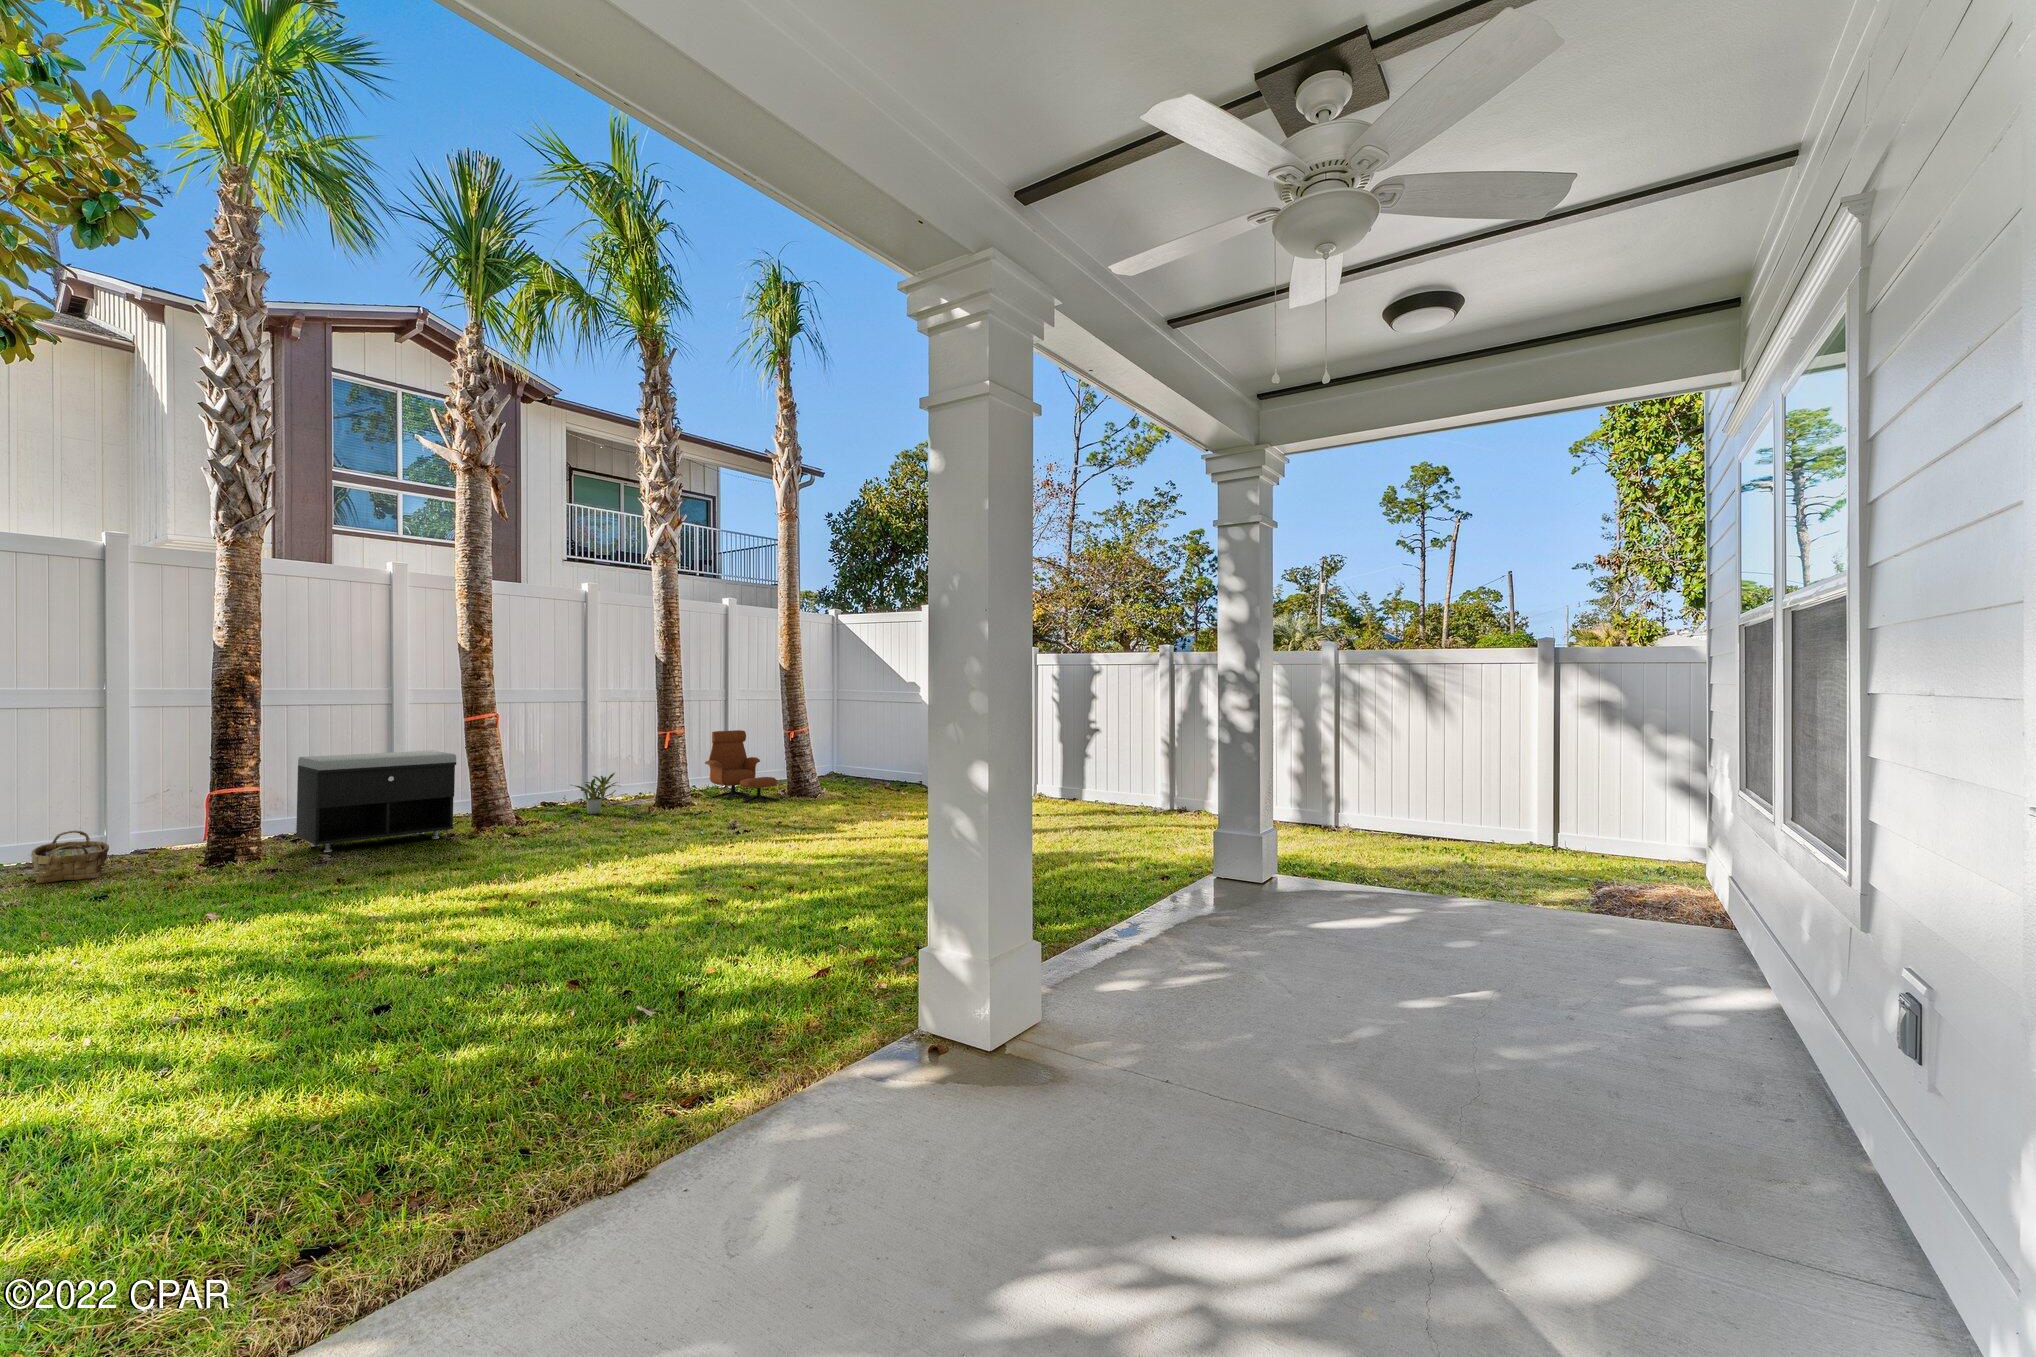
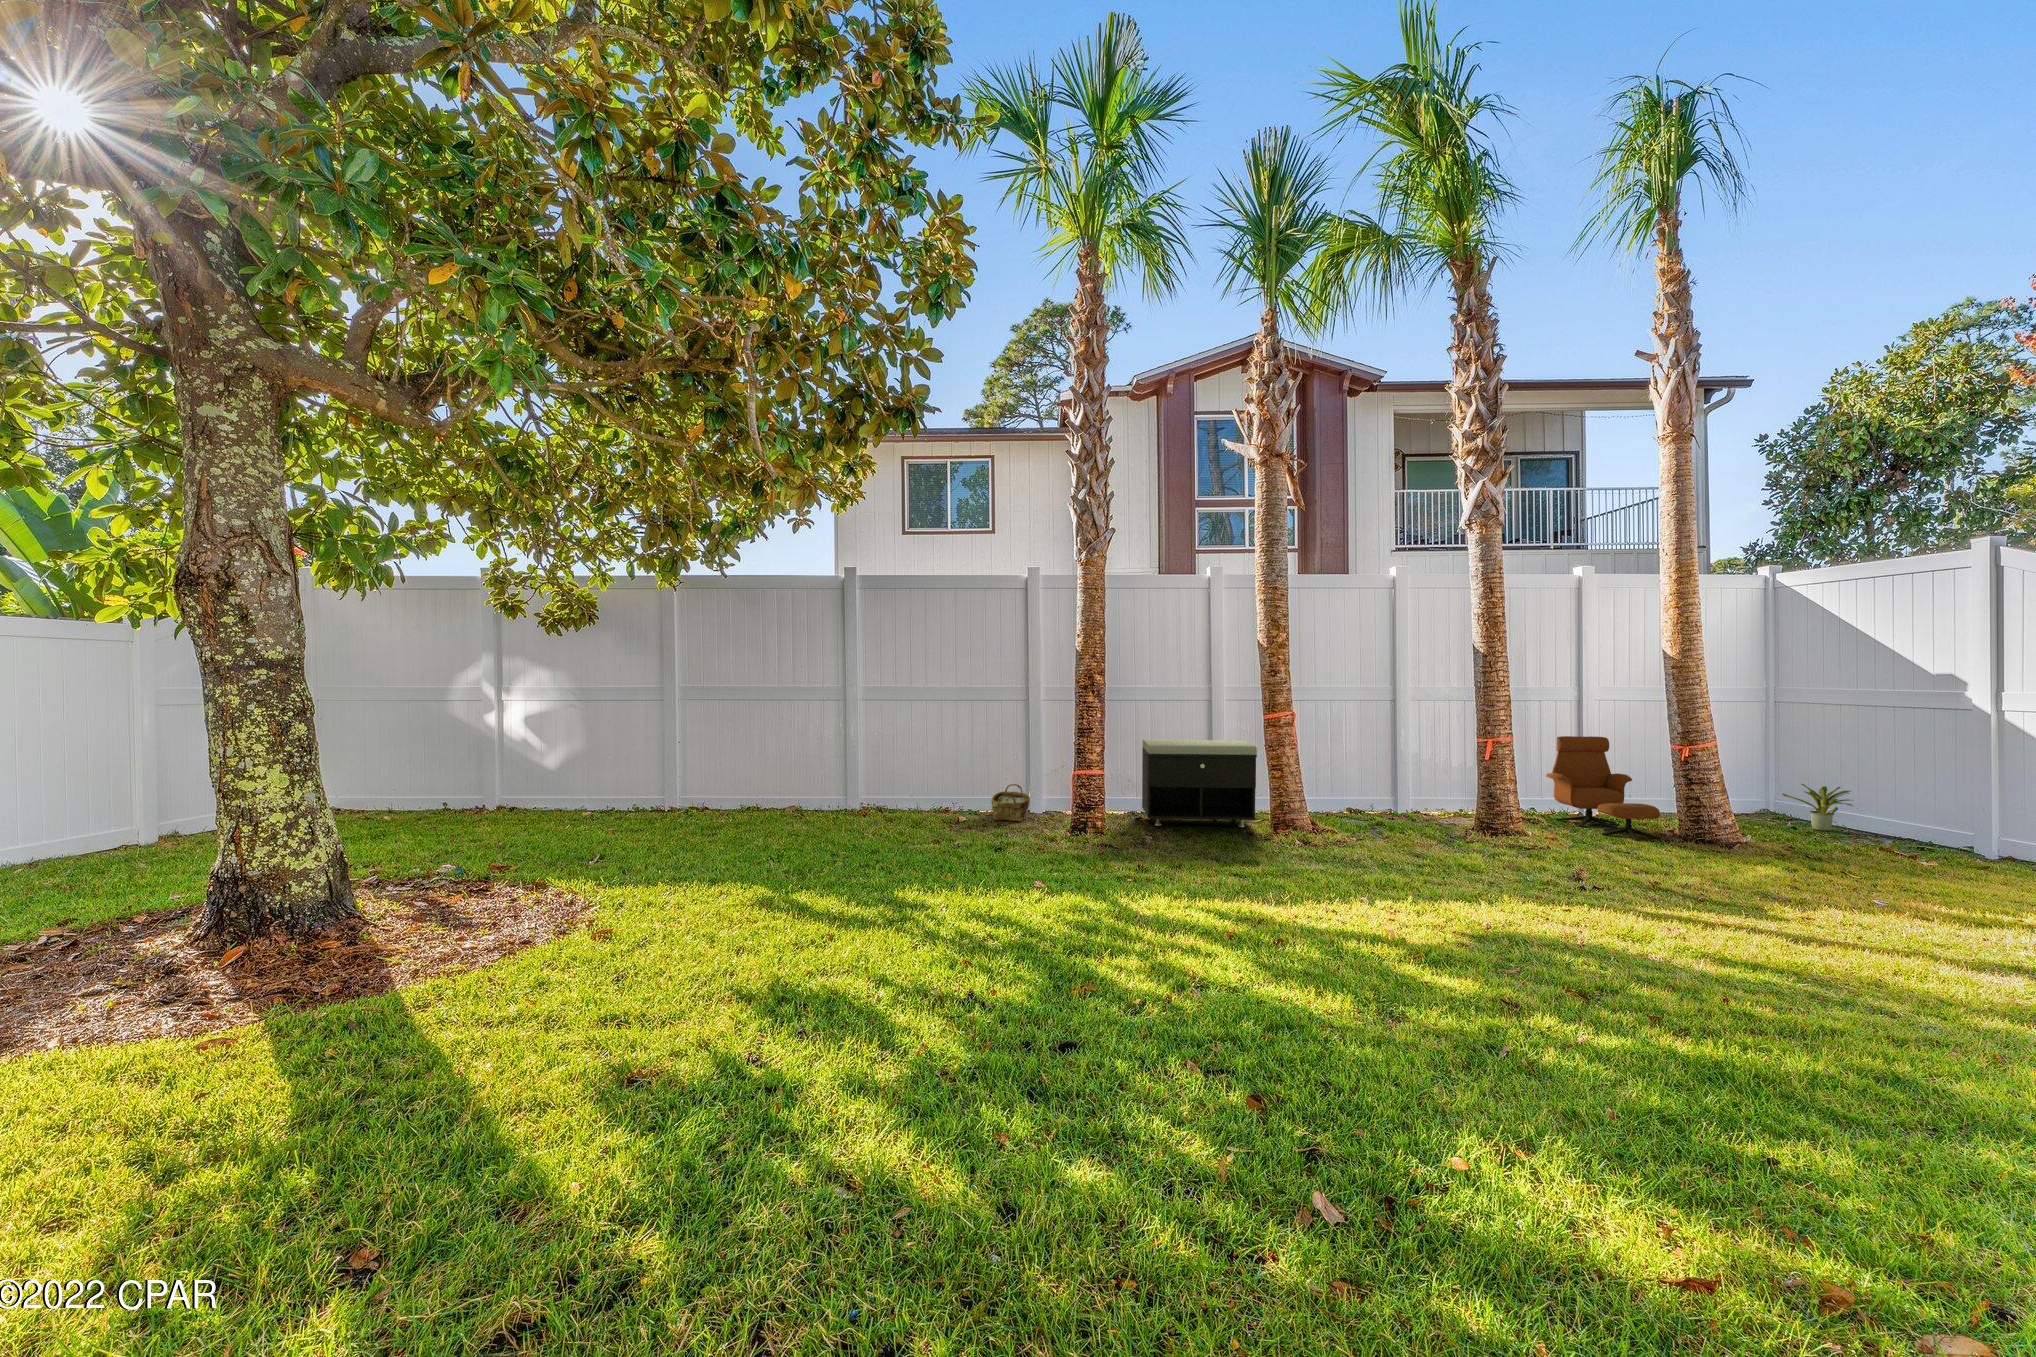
potted plant: present [572,773,619,814] -> present [1782,784,1853,831]

